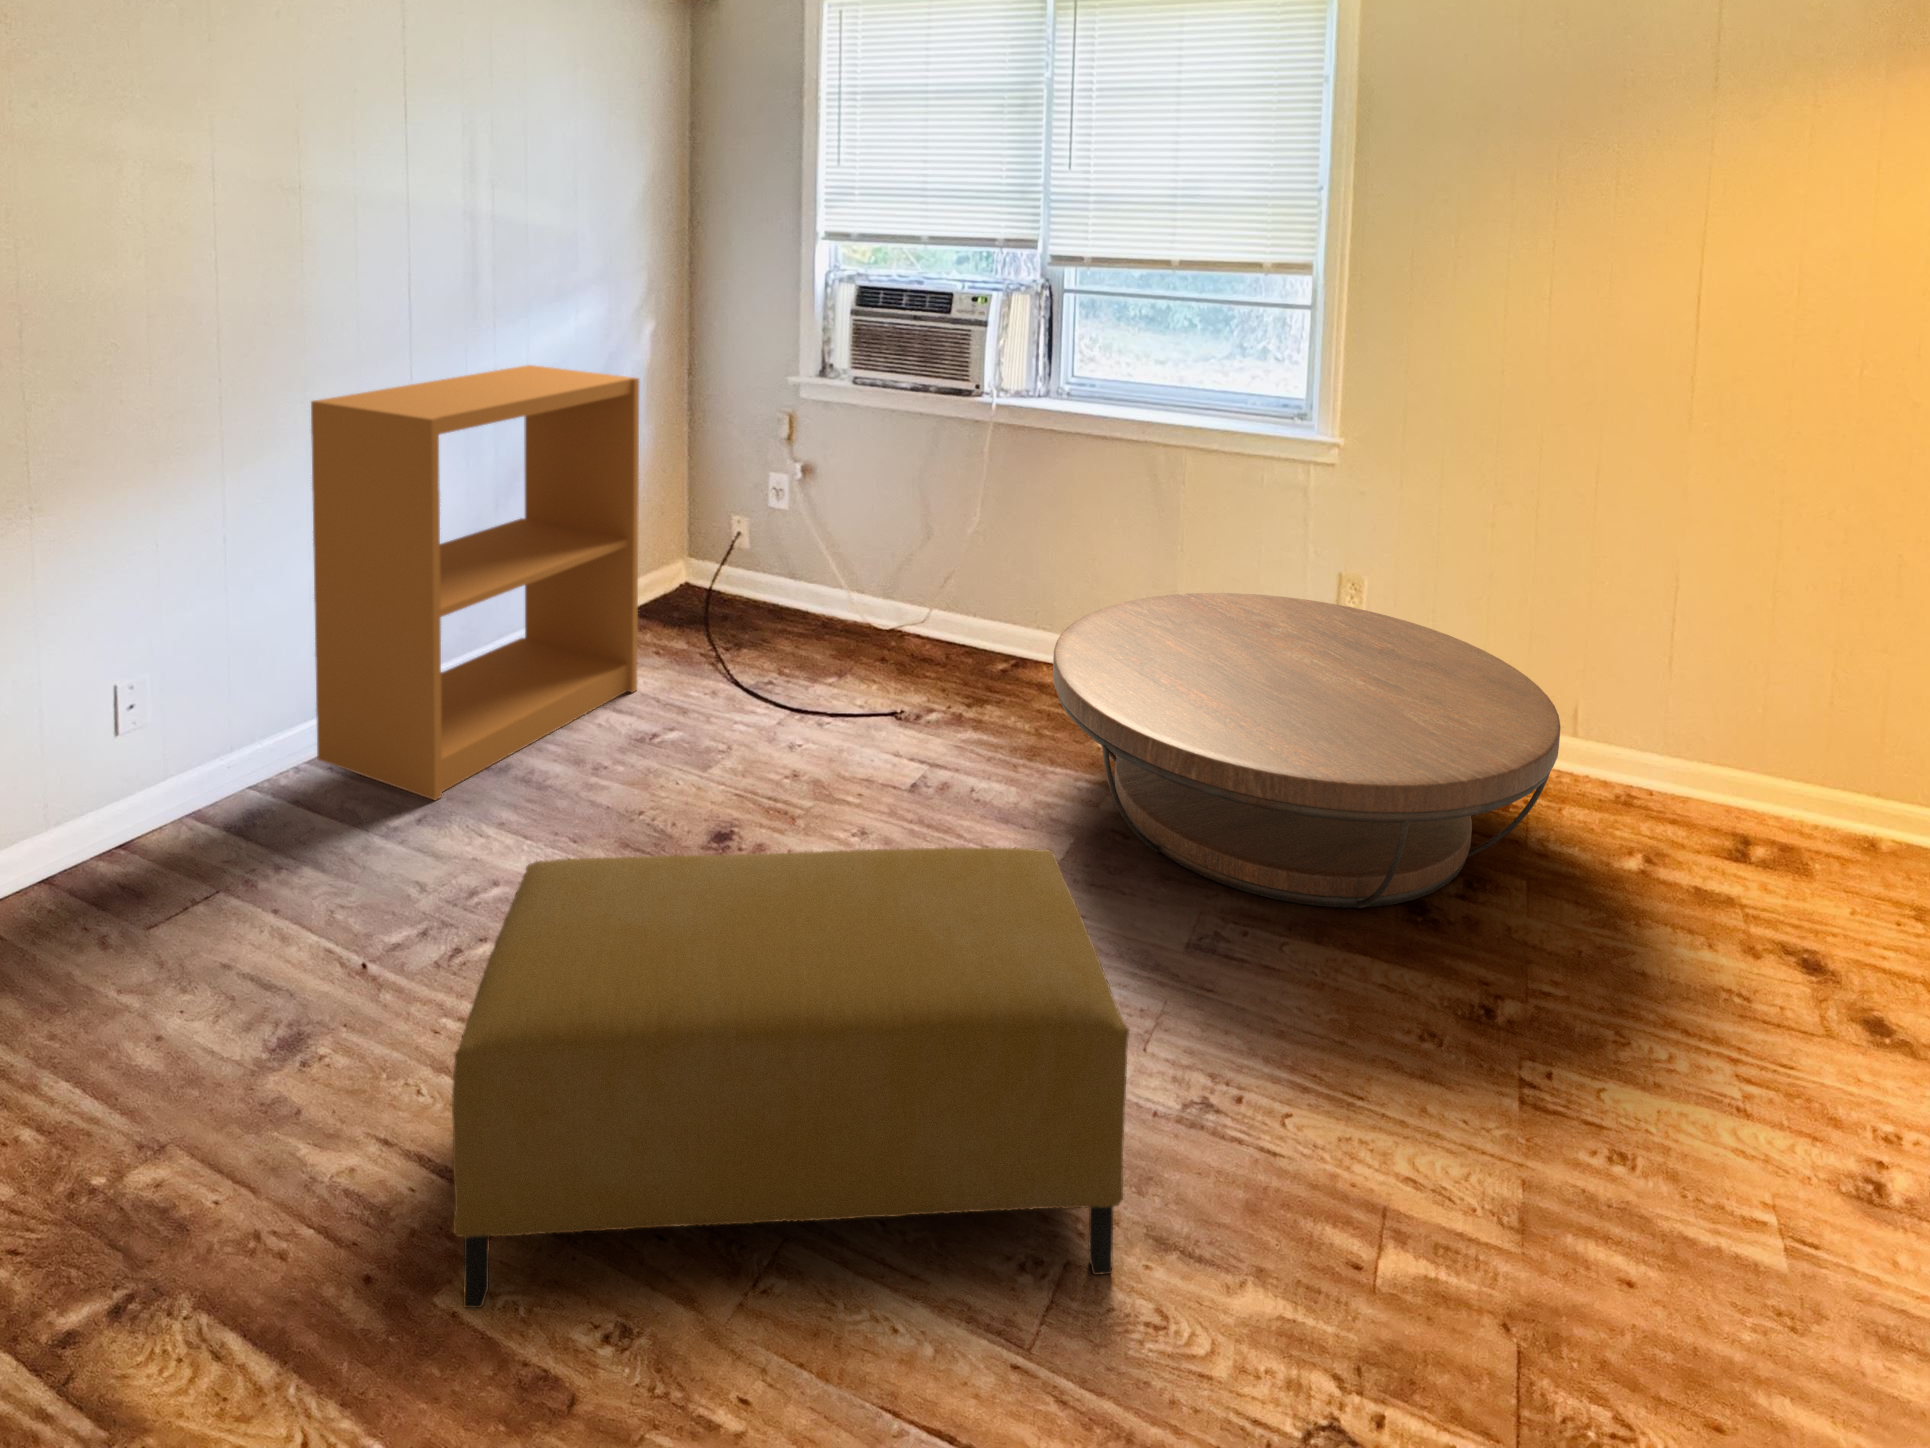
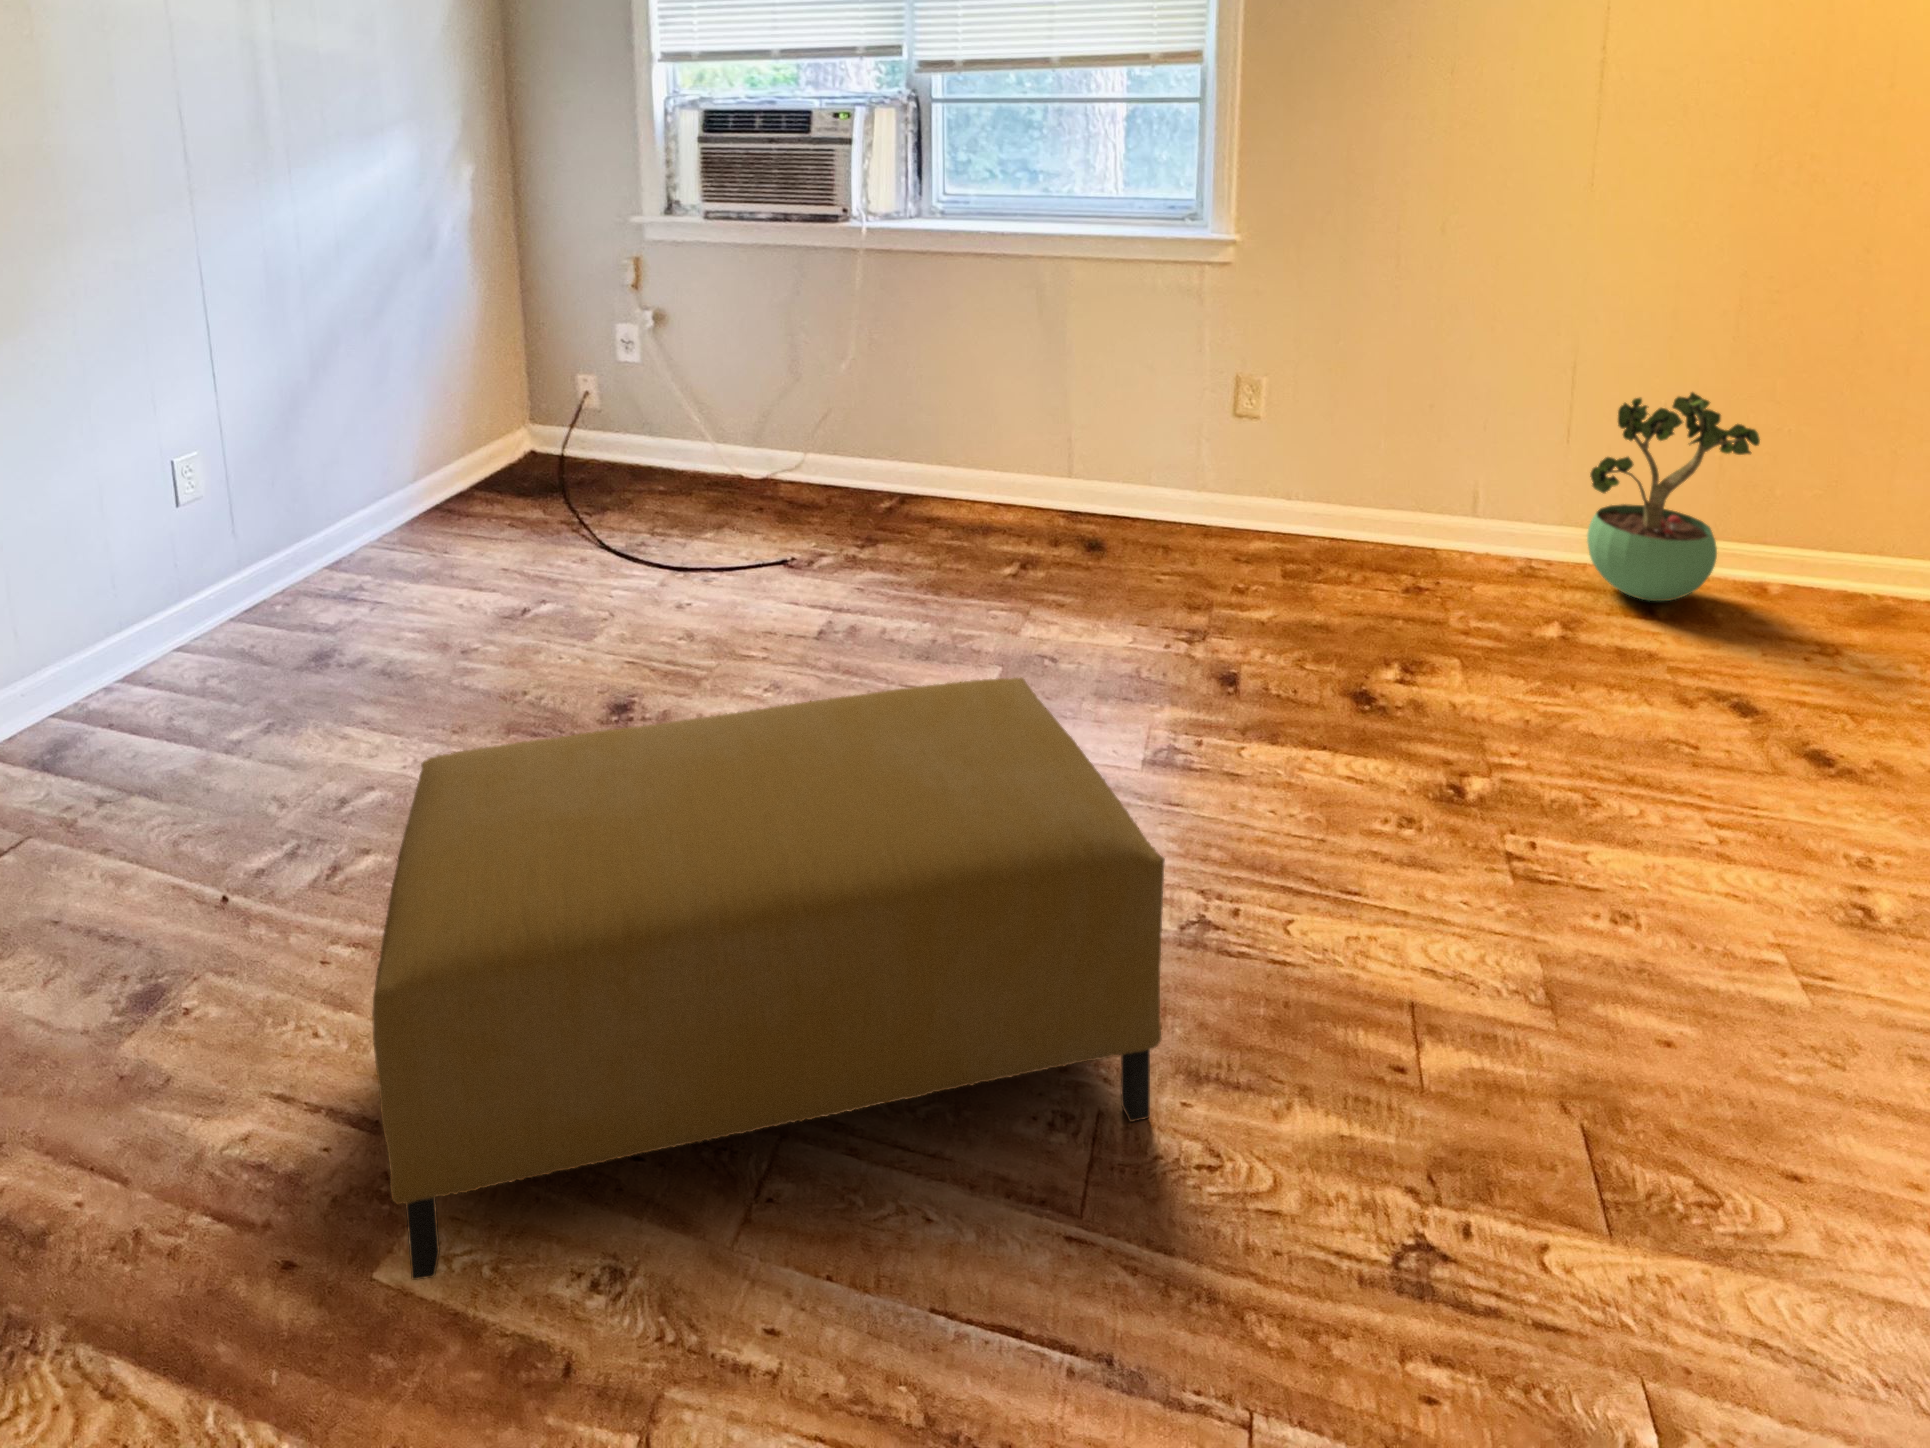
bookshelf: present [311,365,639,801] -> none [75,216,498,705]
coffee table: present [1053,593,1561,908] -> none [963,405,1493,706]
potted plant: none [1682,633,1858,846] -> present [1587,392,1760,601]

